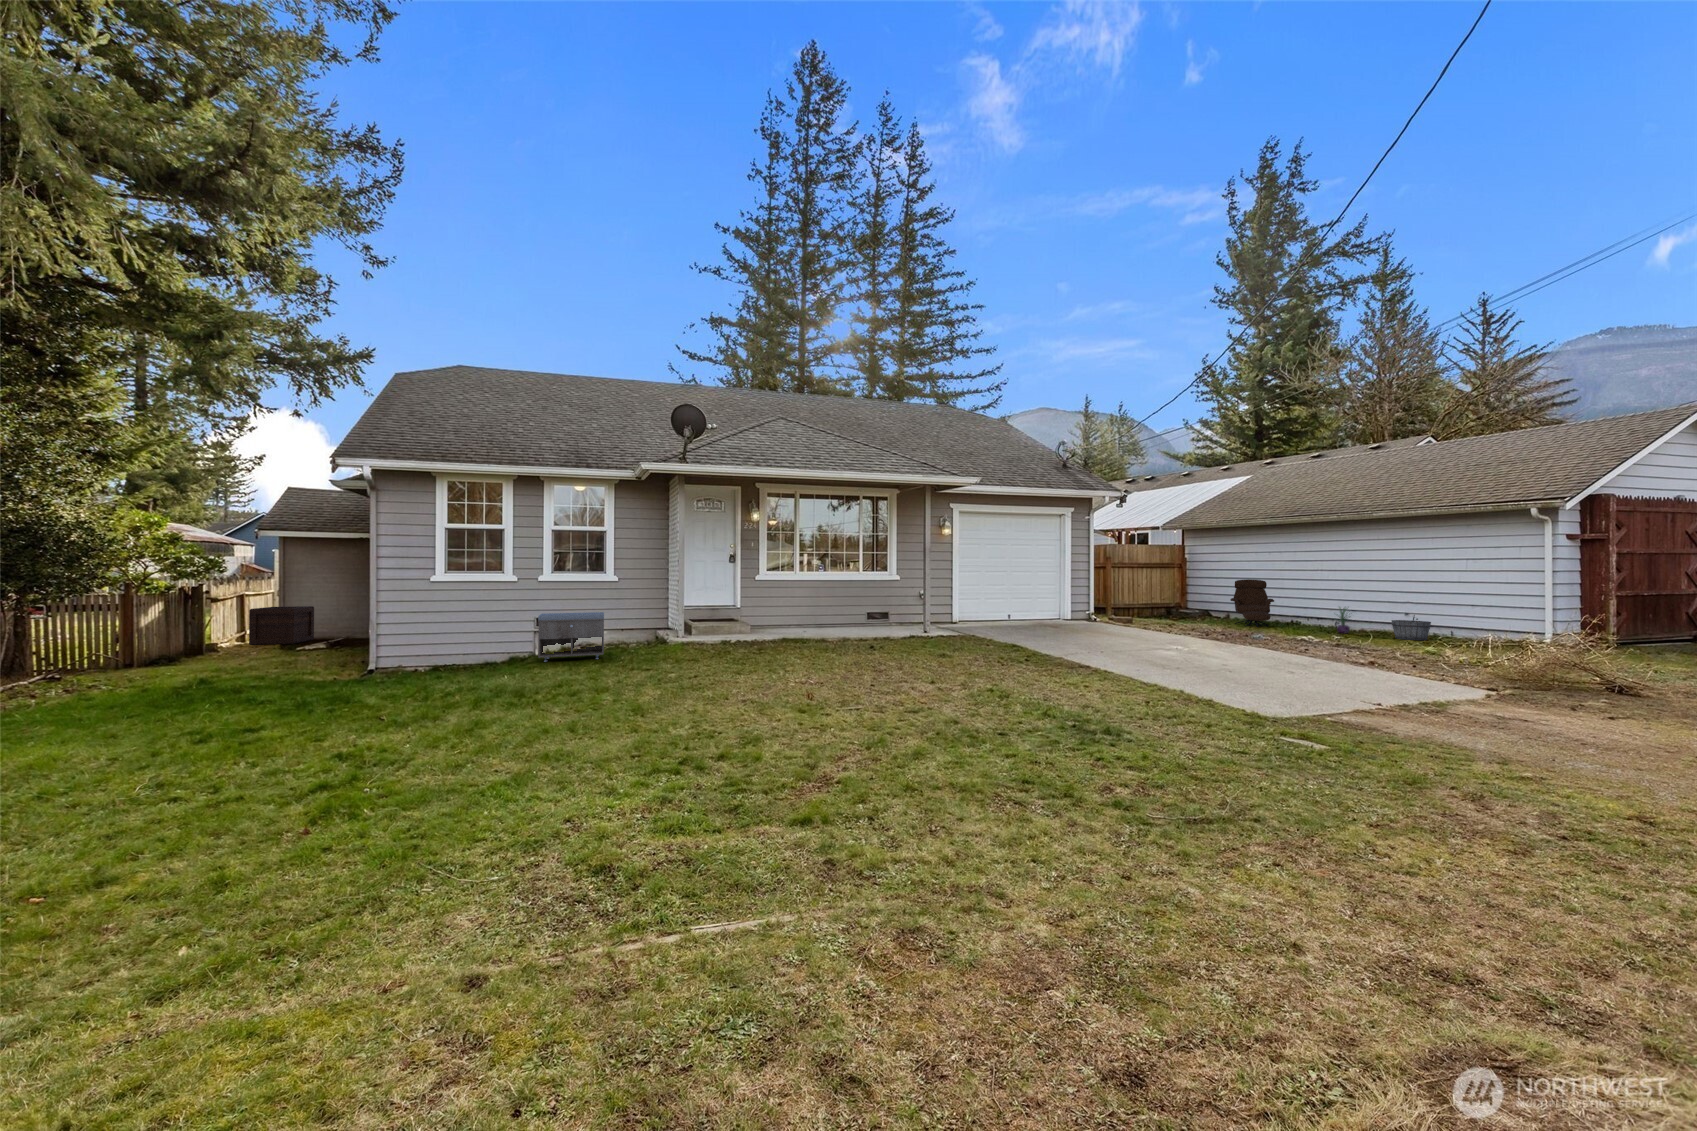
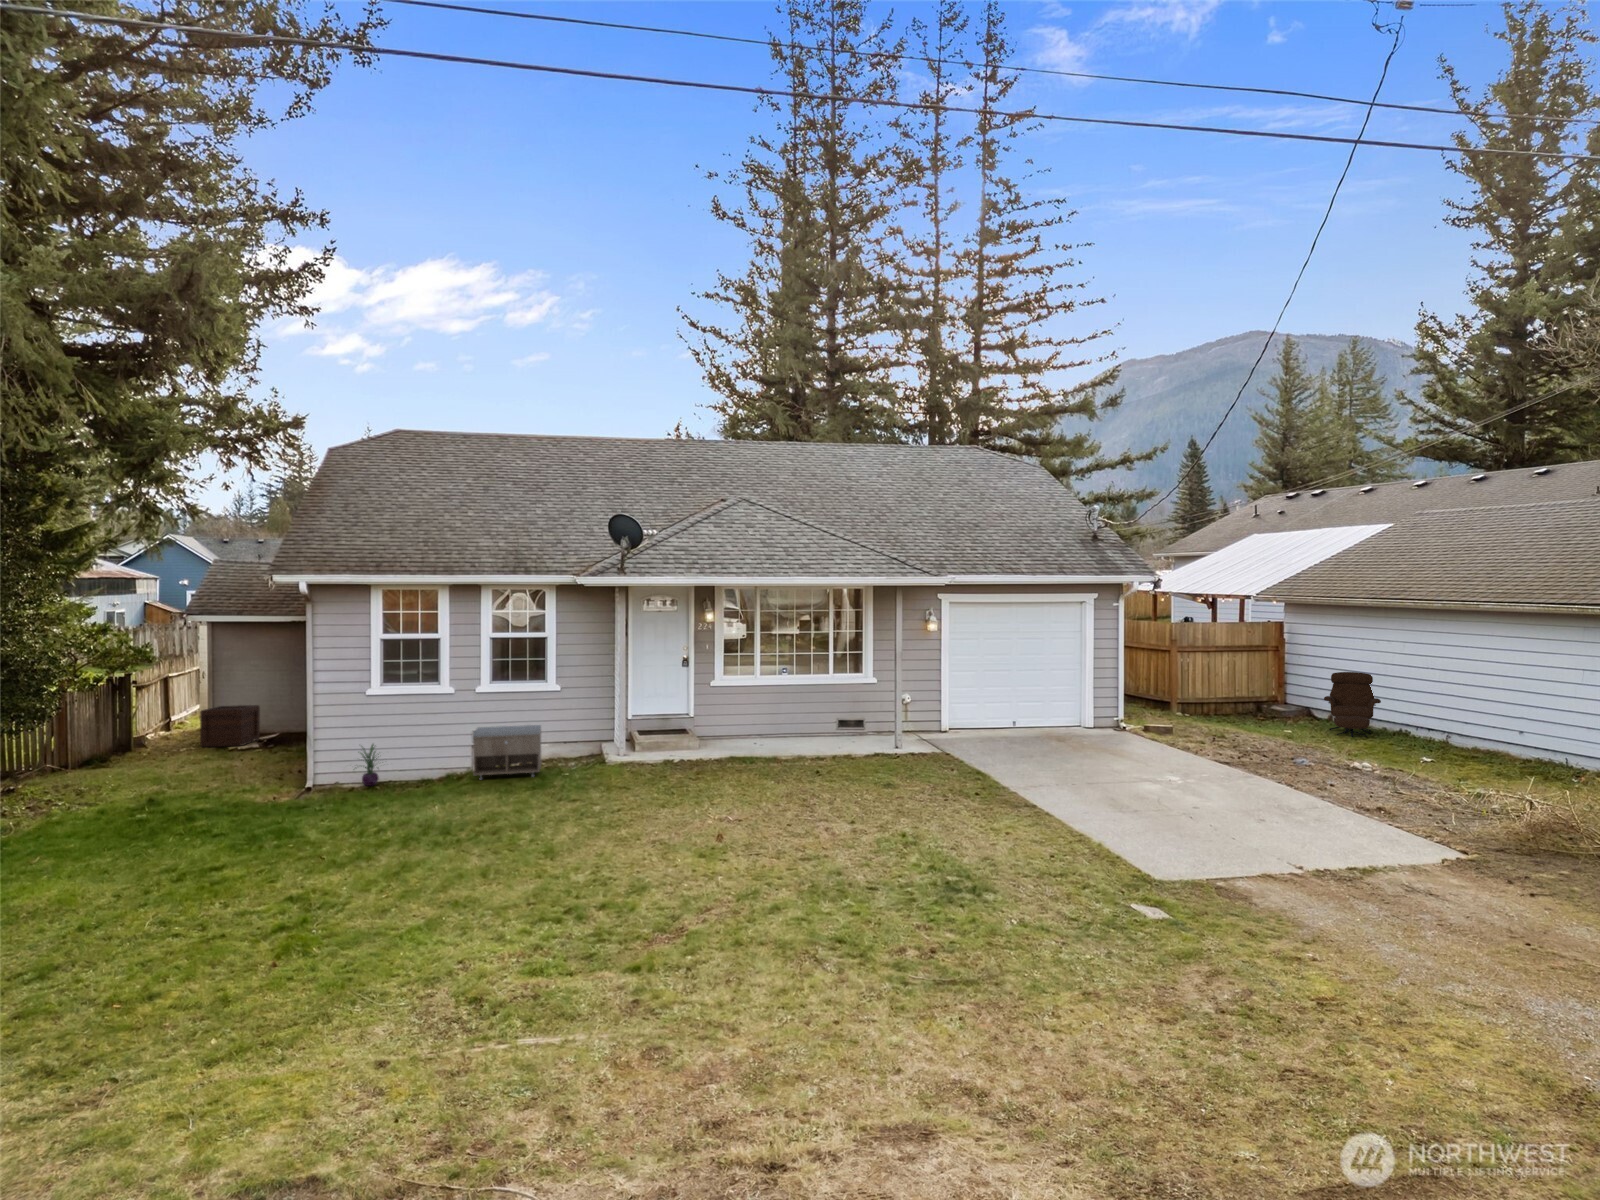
decorative plant: present [1337,607,1350,633] -> present [361,744,379,786]
wooden bucket: present [1392,615,1431,640] -> none [1509,732,1560,766]

